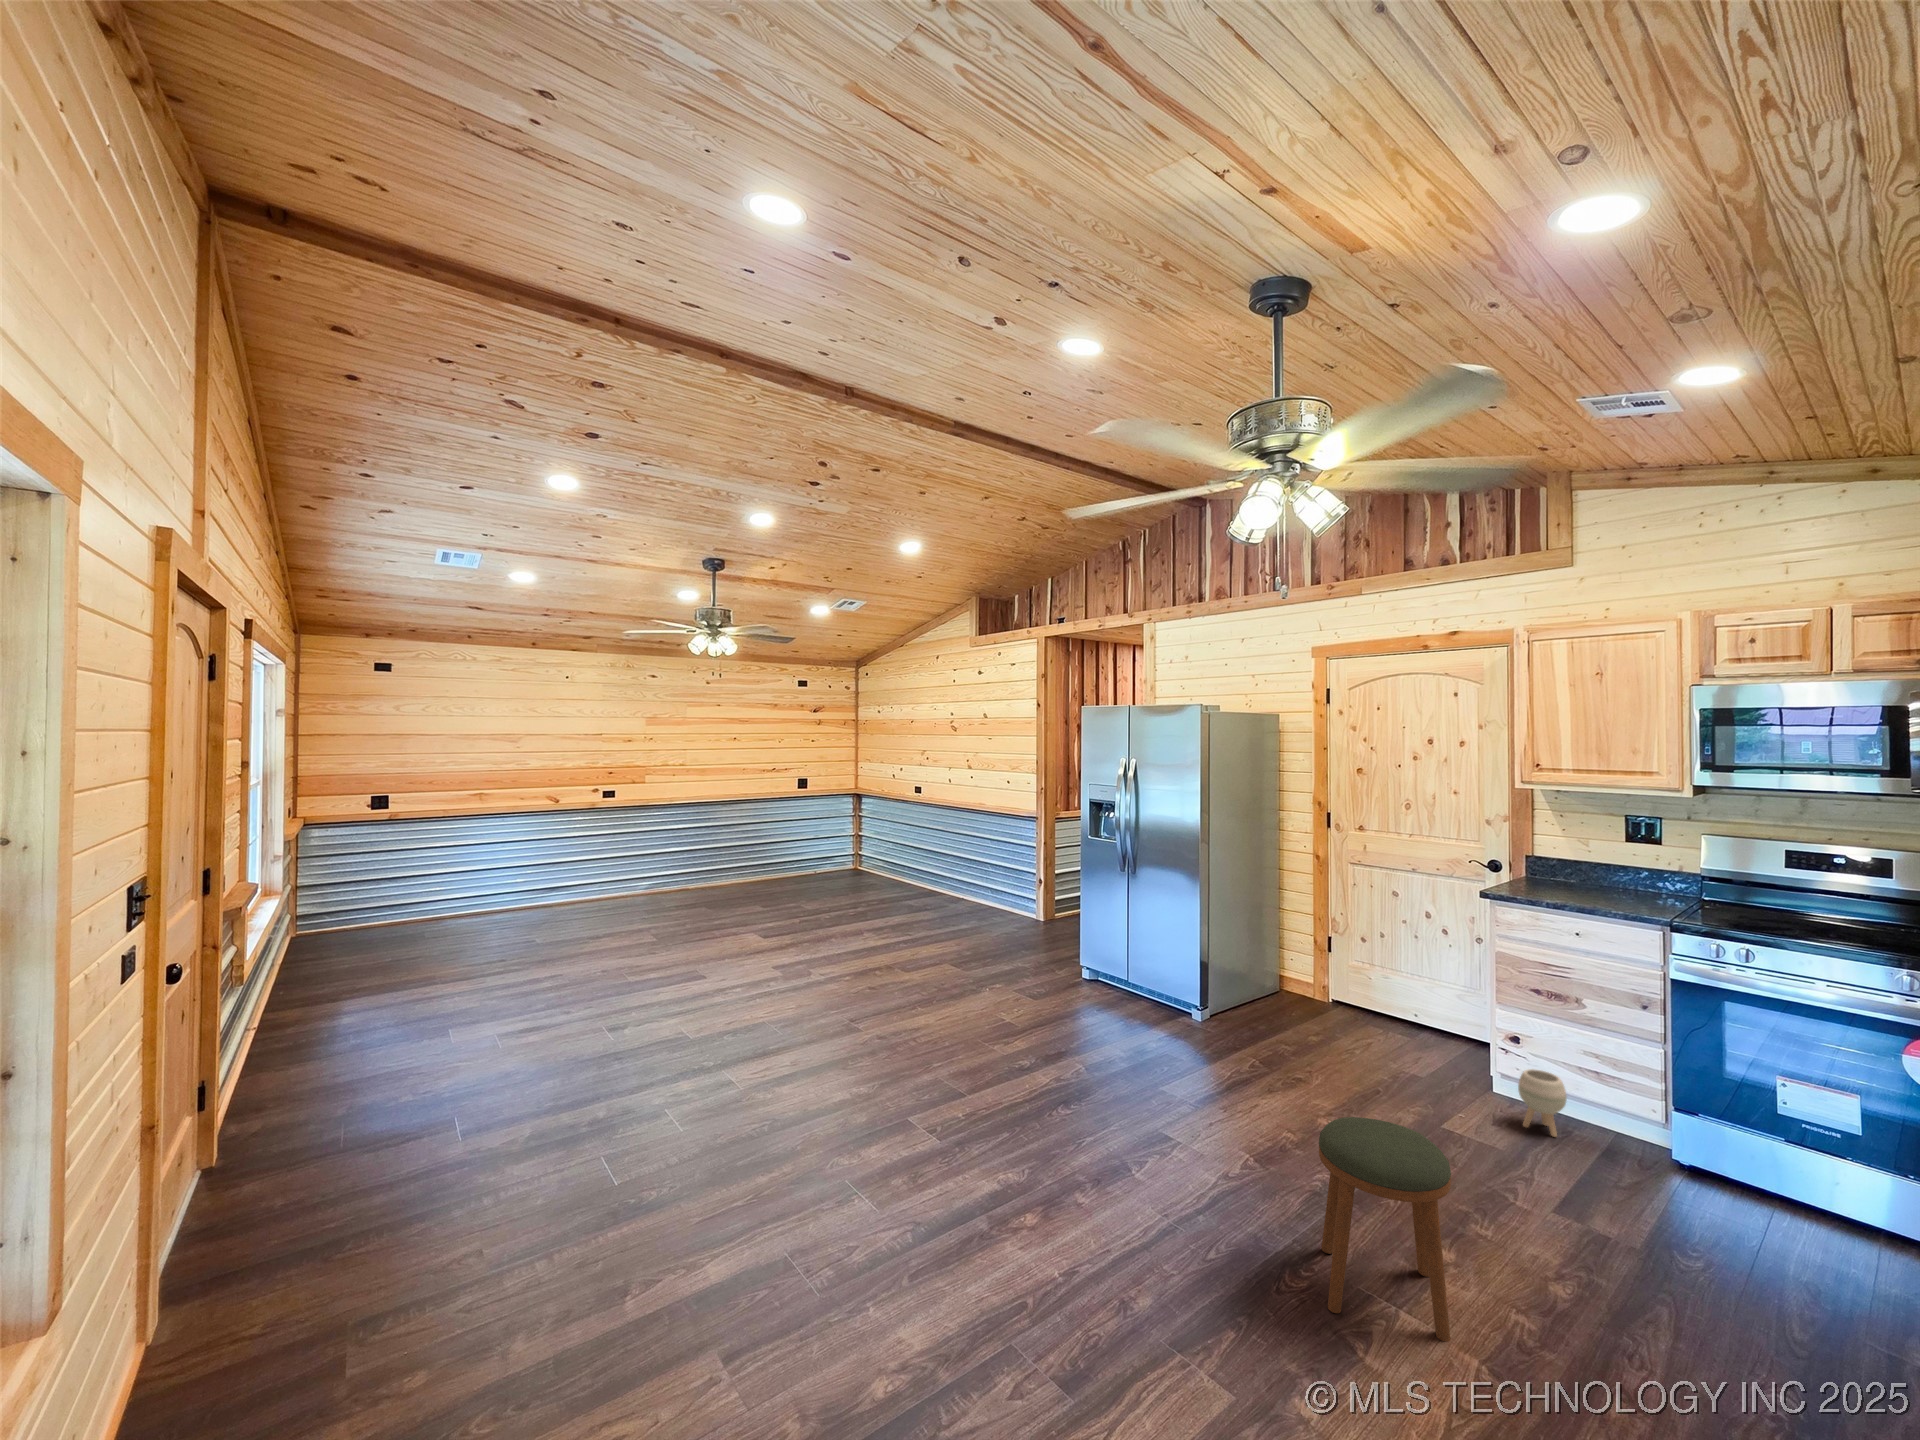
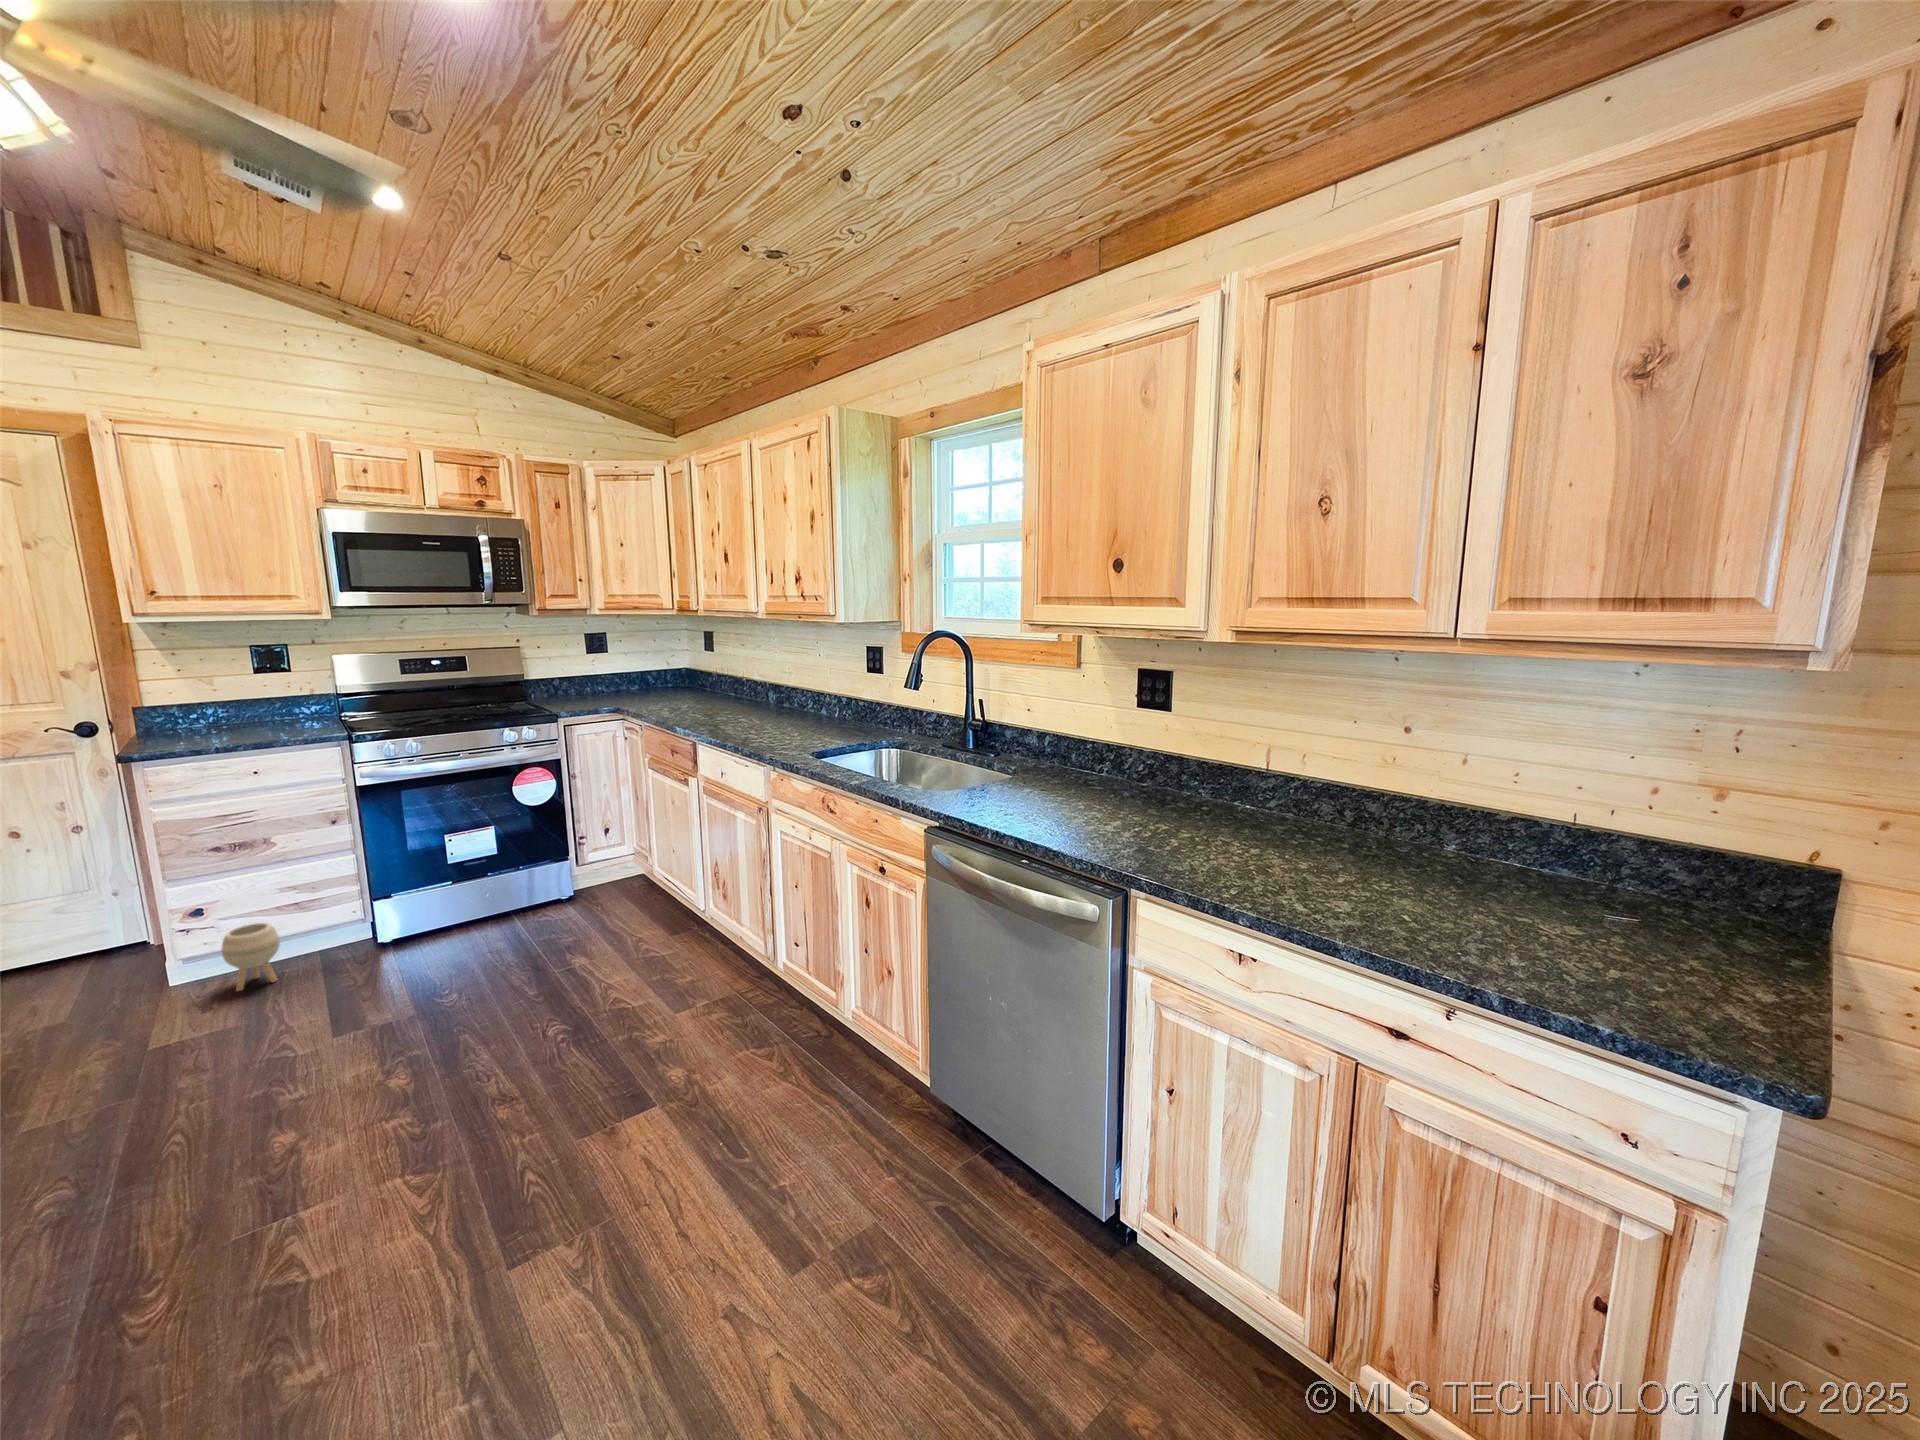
stool: present [1319,1117,1451,1342] -> none [120,1023,363,1293]

